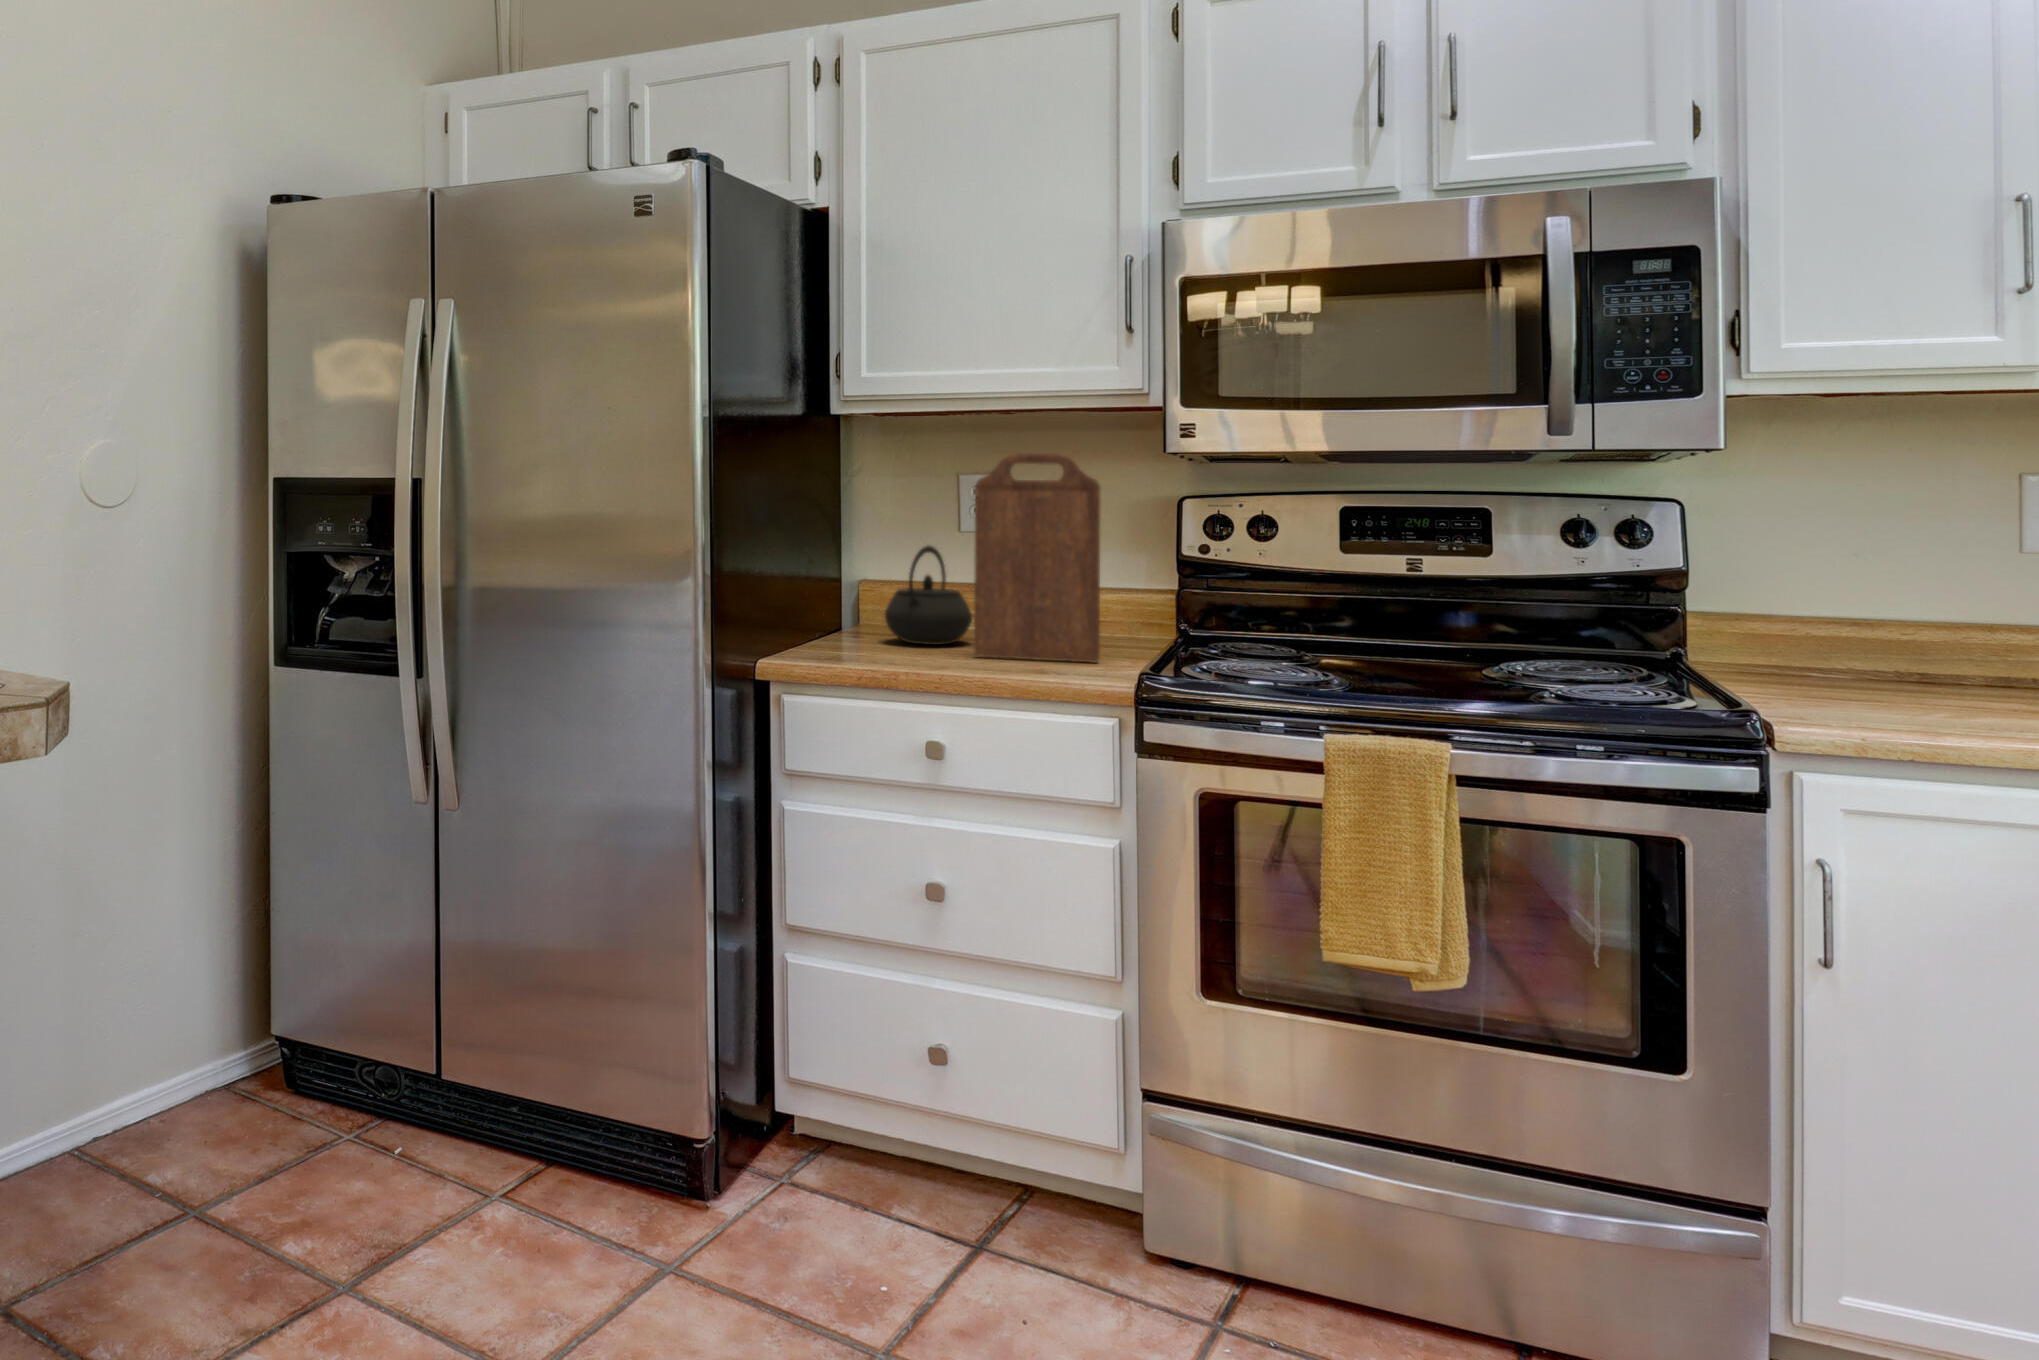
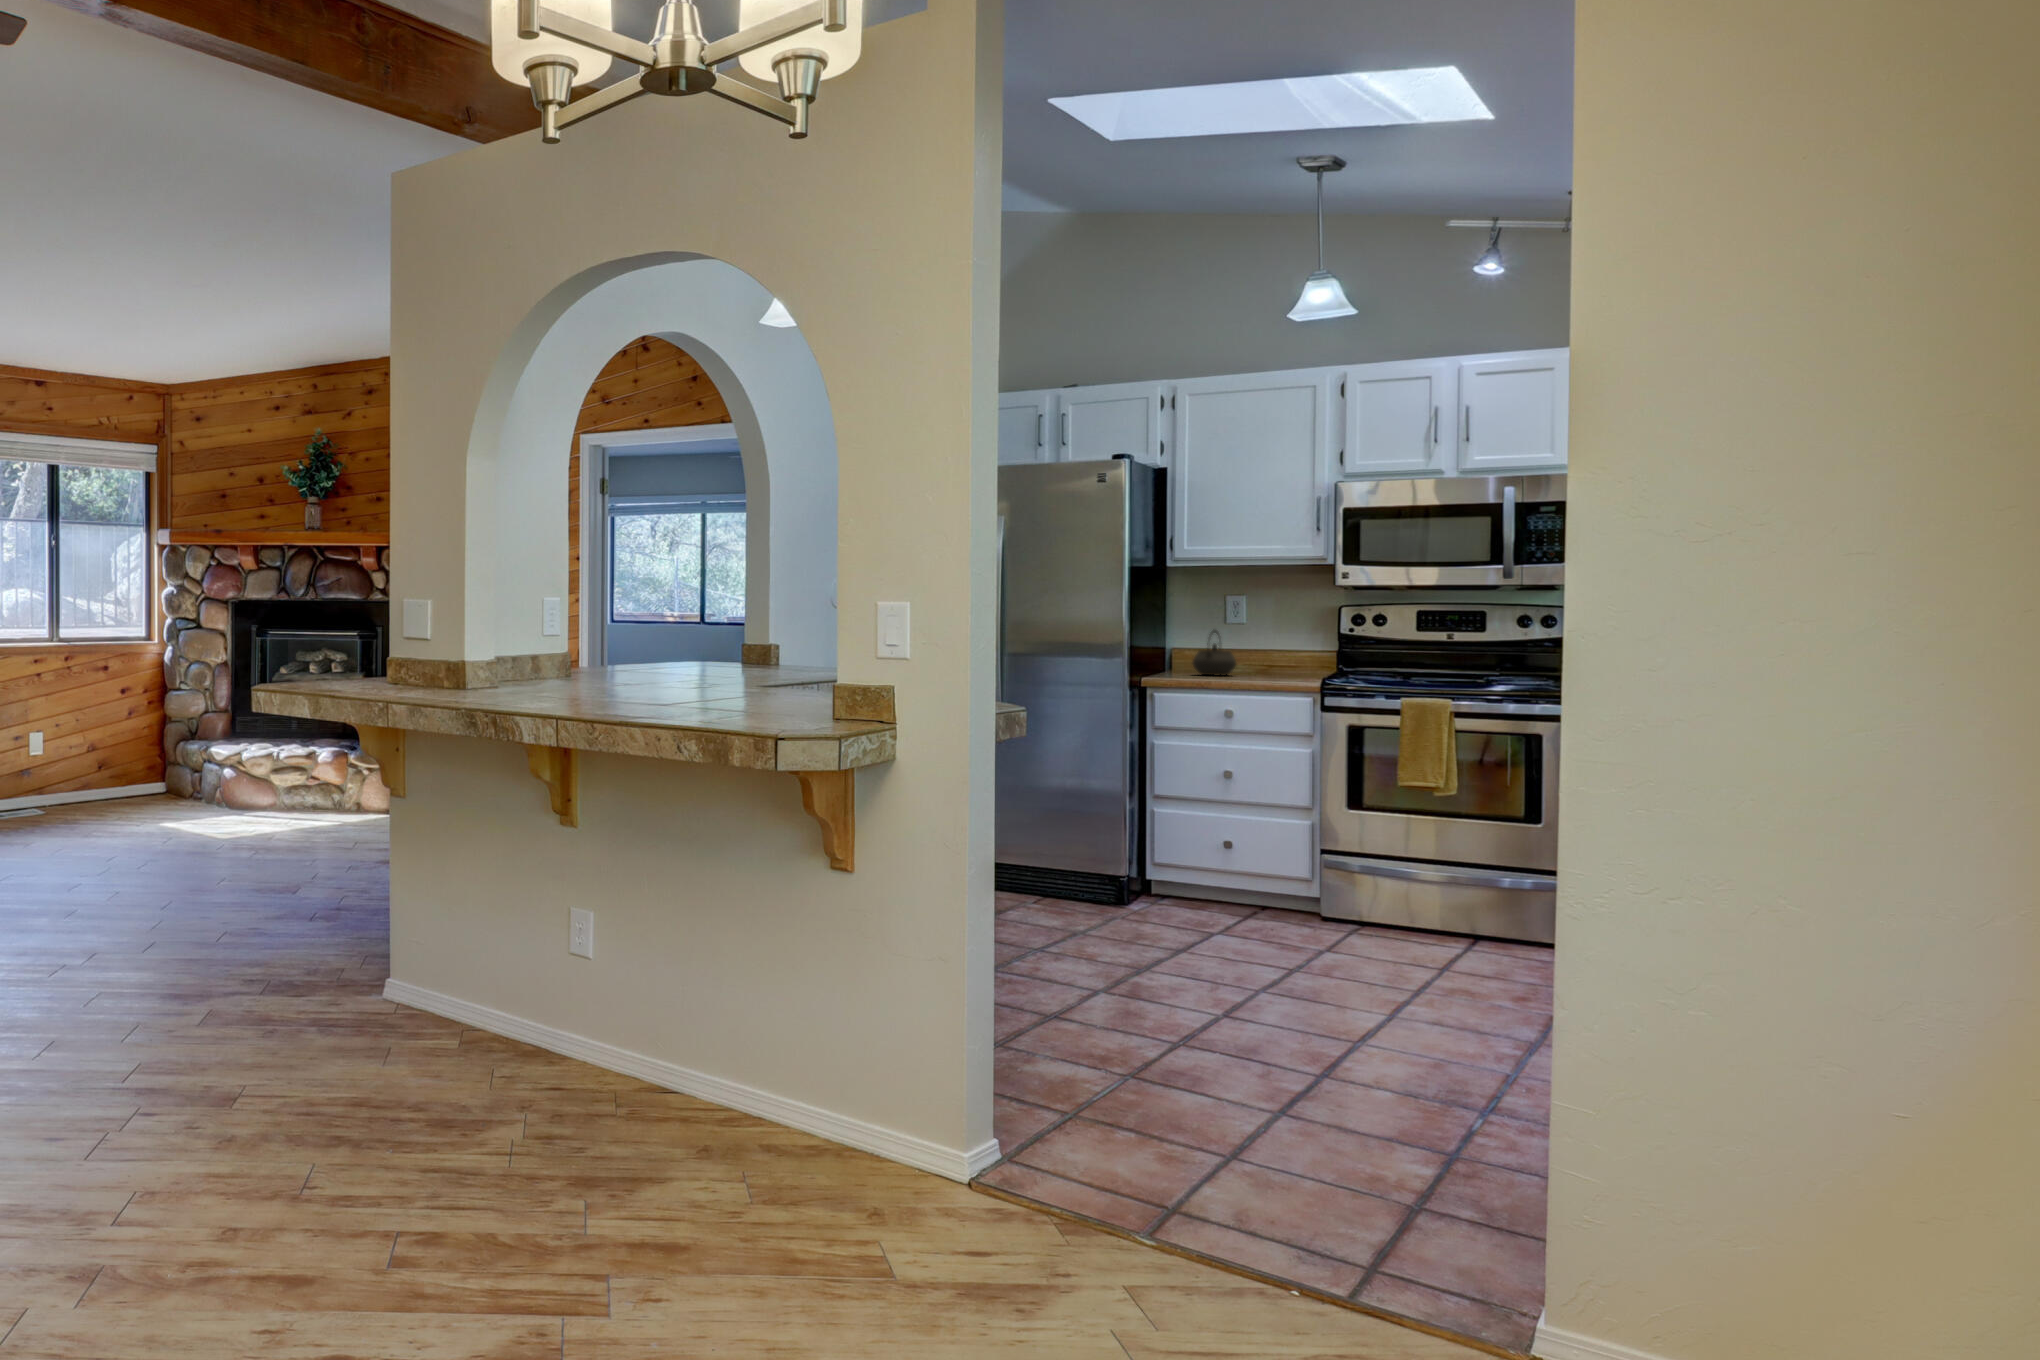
cutting board: present [974,453,1101,662] -> none [1242,585,1304,679]

